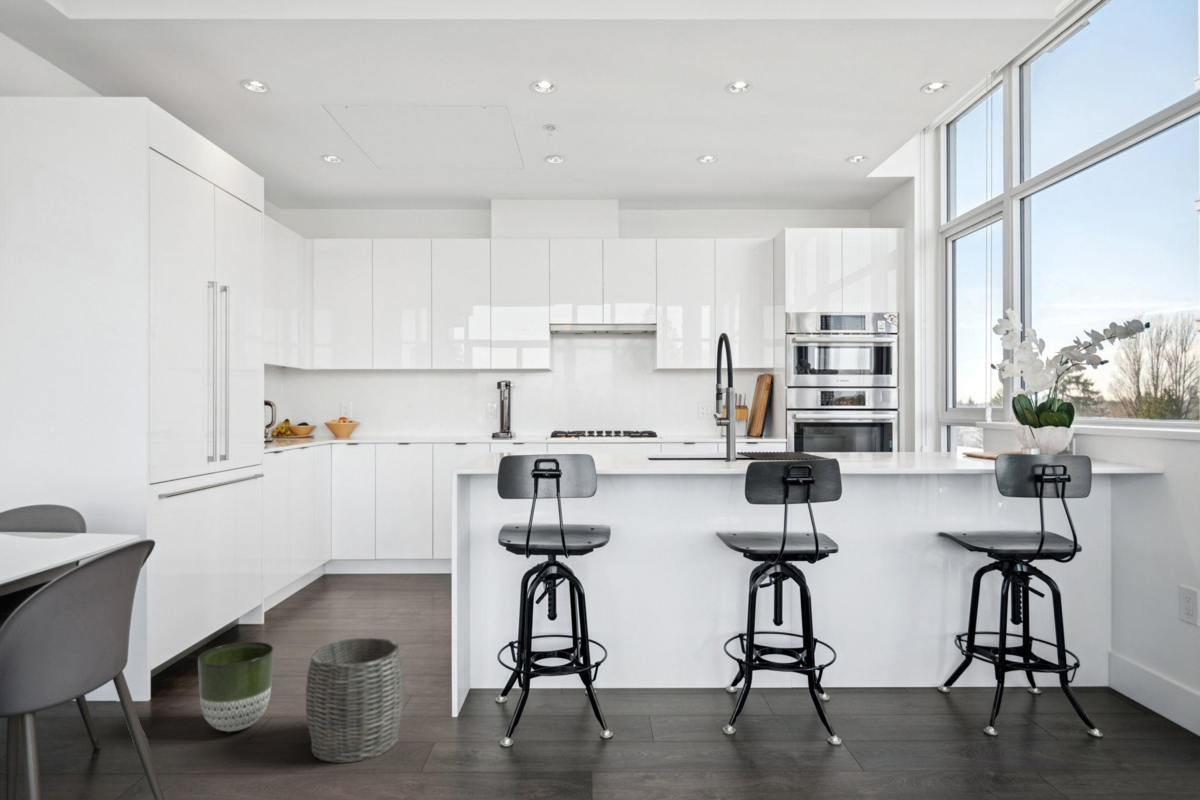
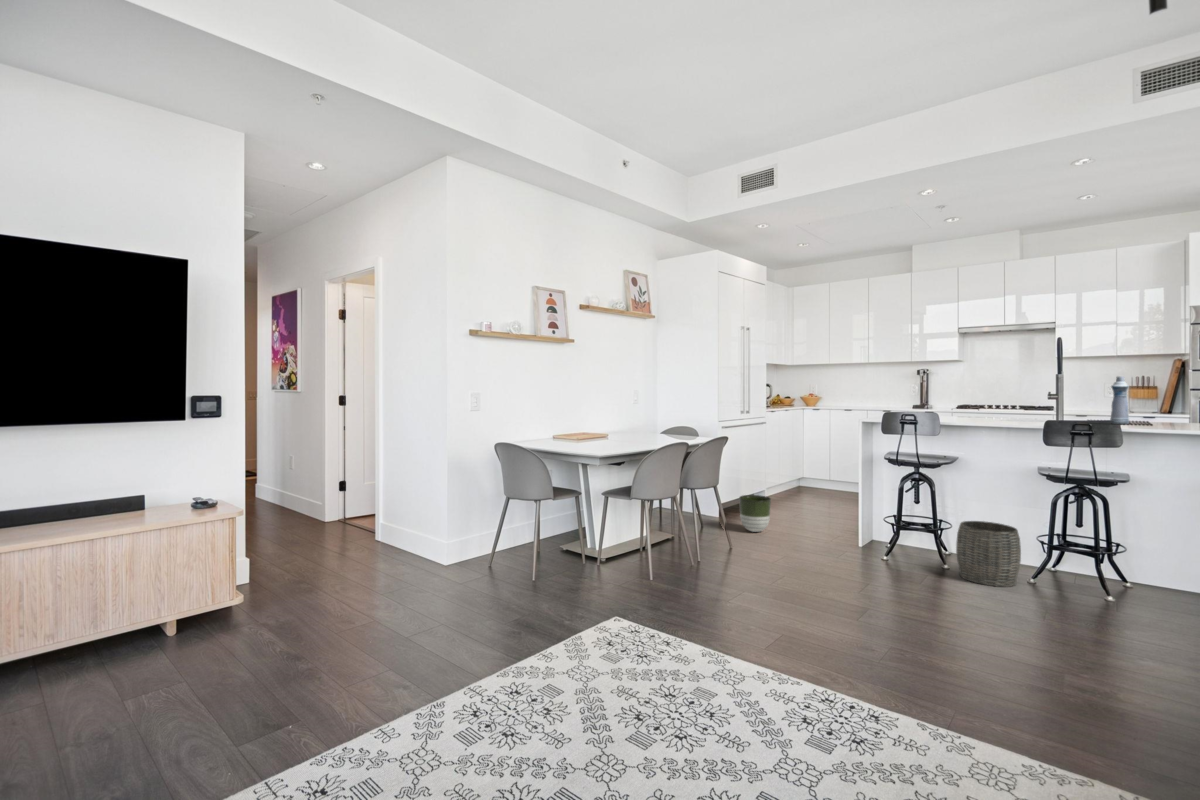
bottle: none [795,392,816,462] -> present [1110,376,1129,424]
woven basket: present [306,638,404,763] -> present [956,521,1021,587]

